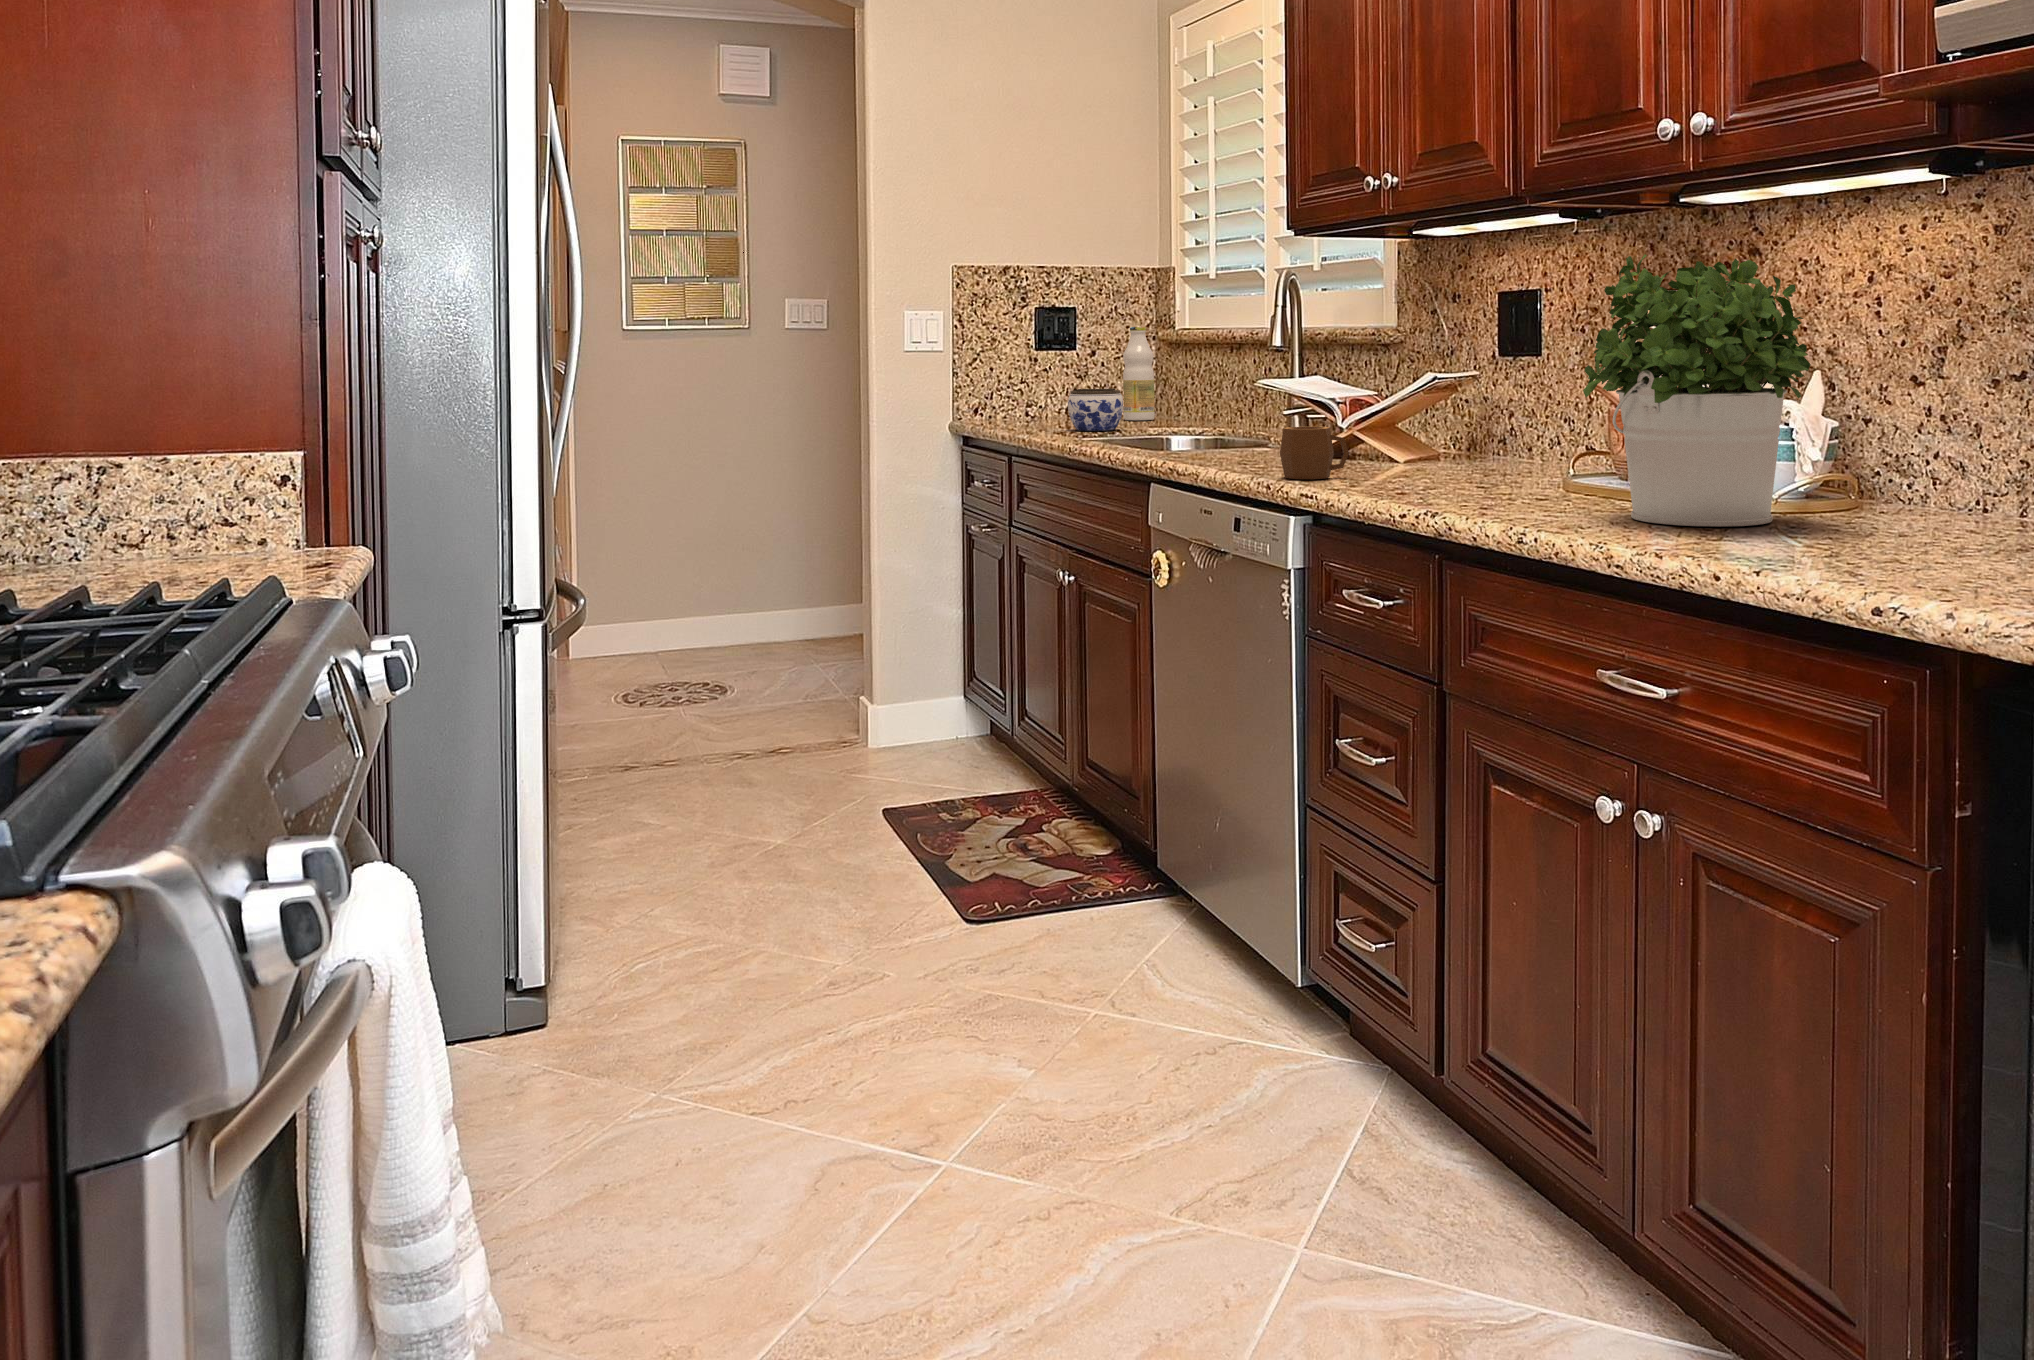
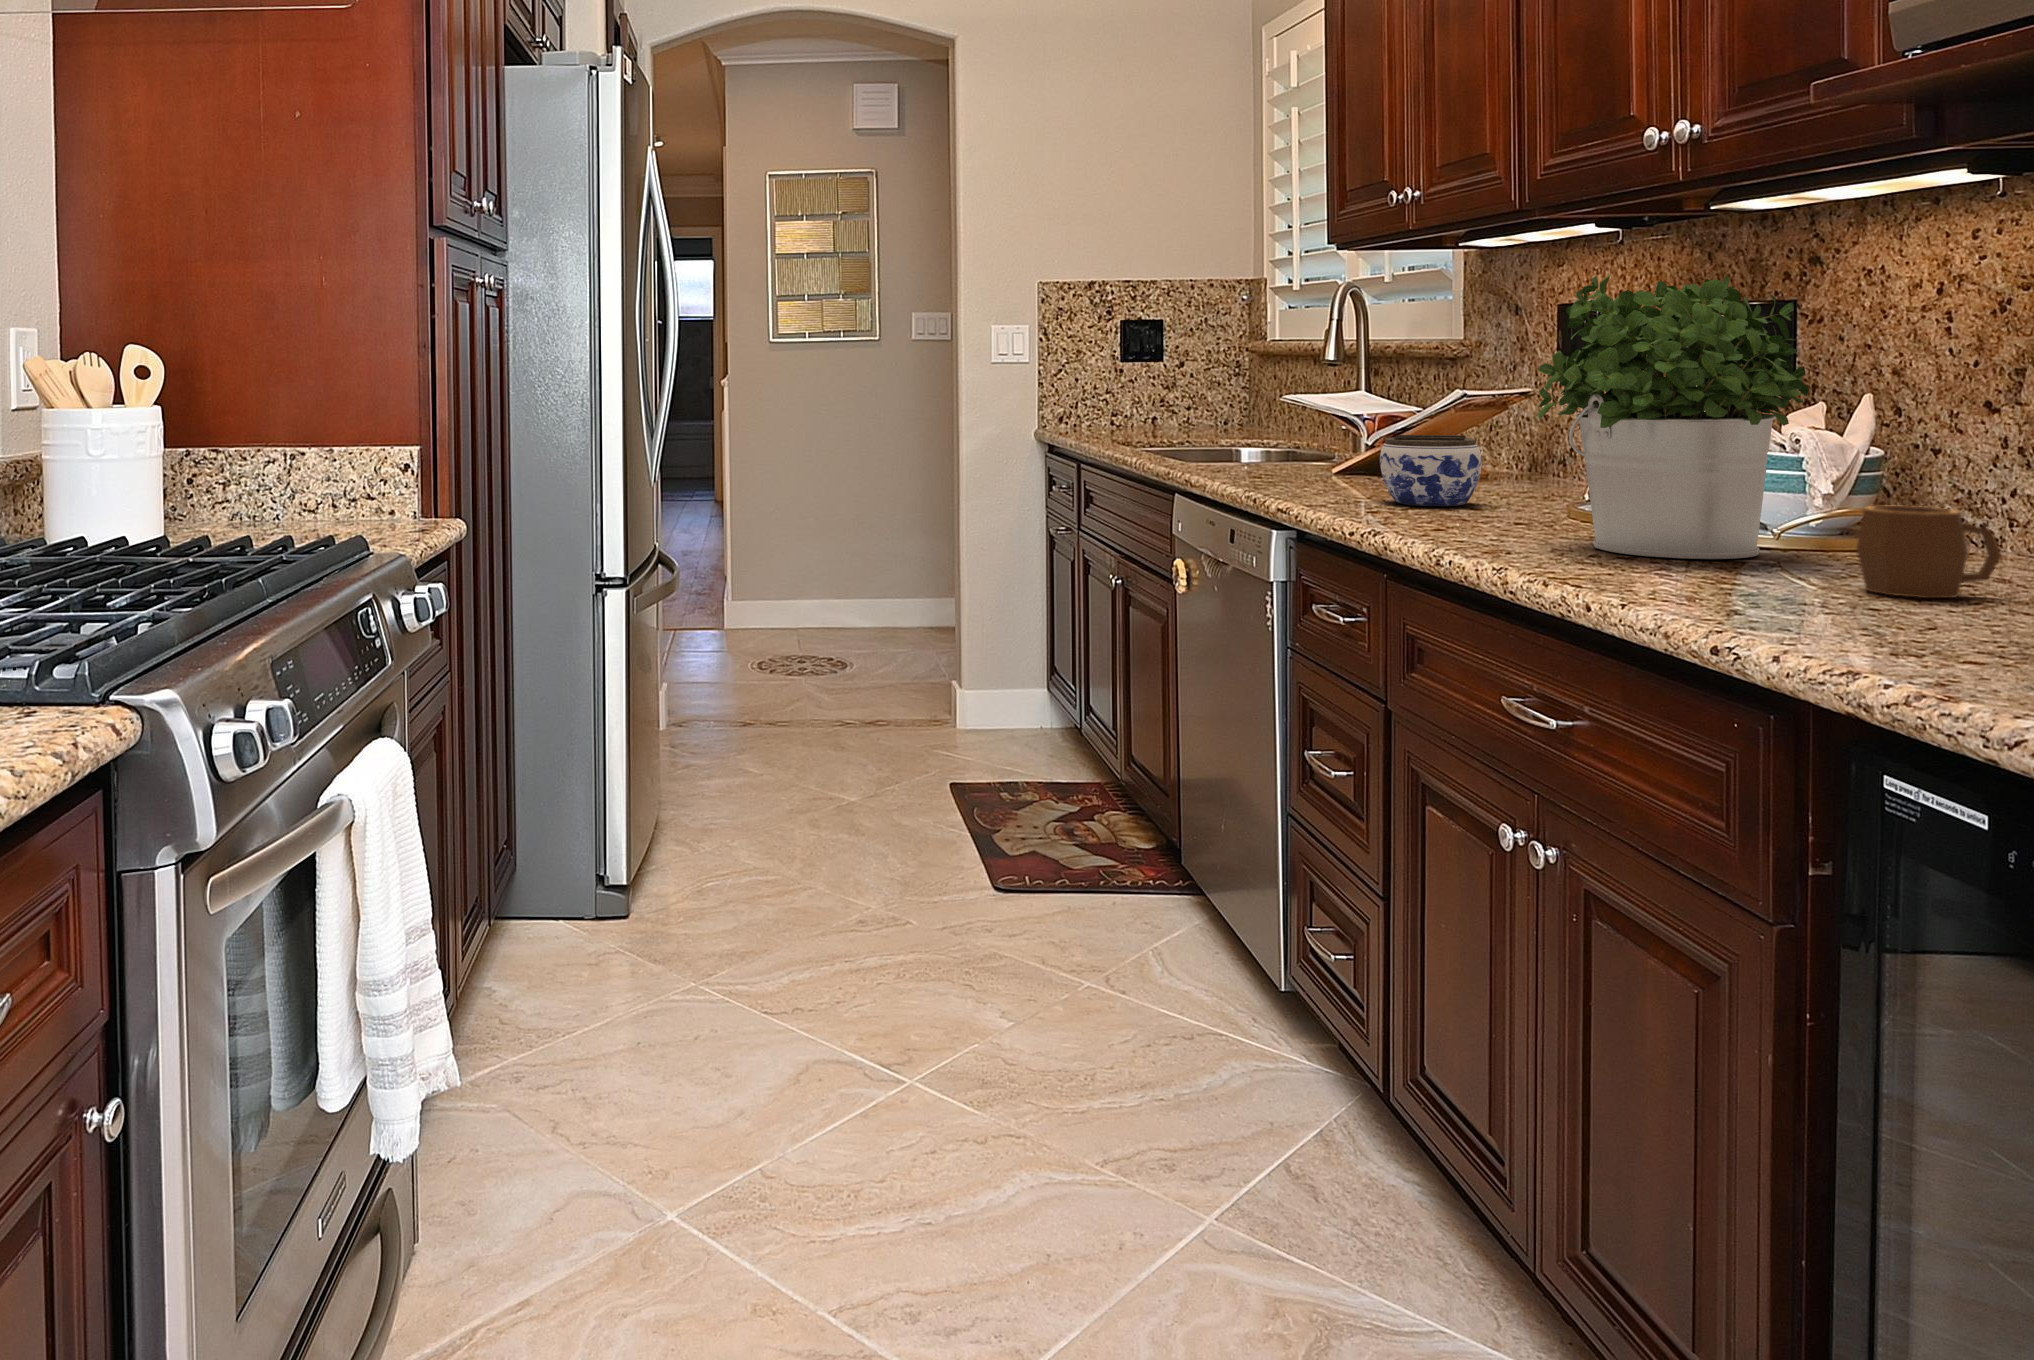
bottle: present [1123,327,1155,420] -> none [1218,339,1250,431]
jar: present [1068,389,1123,431] -> present [1380,435,1482,506]
mug: present [1280,427,1349,479] -> present [1857,505,2001,598]

